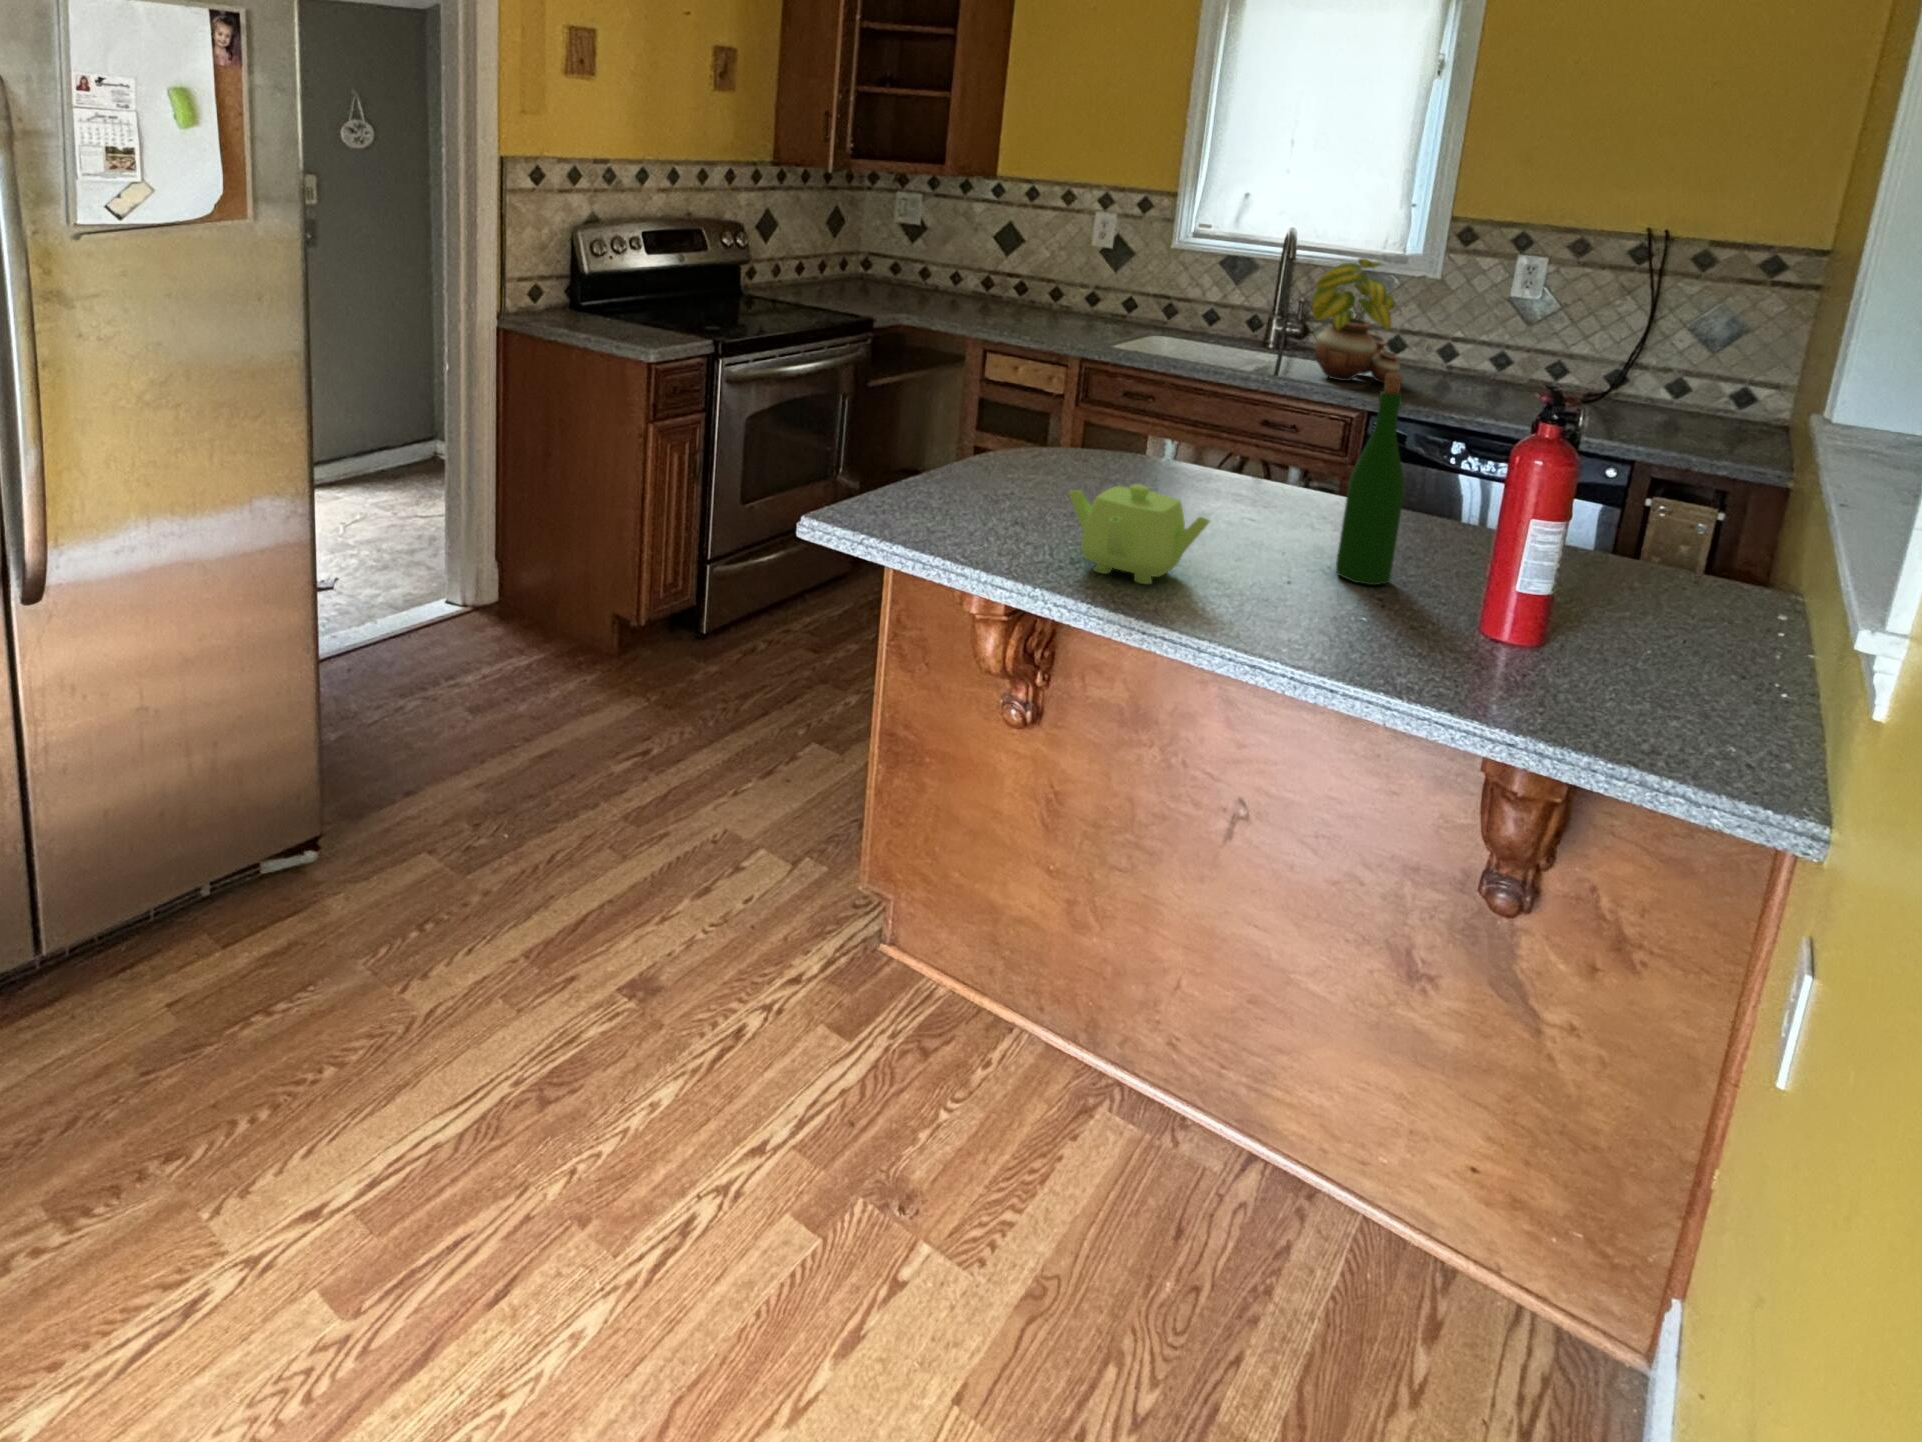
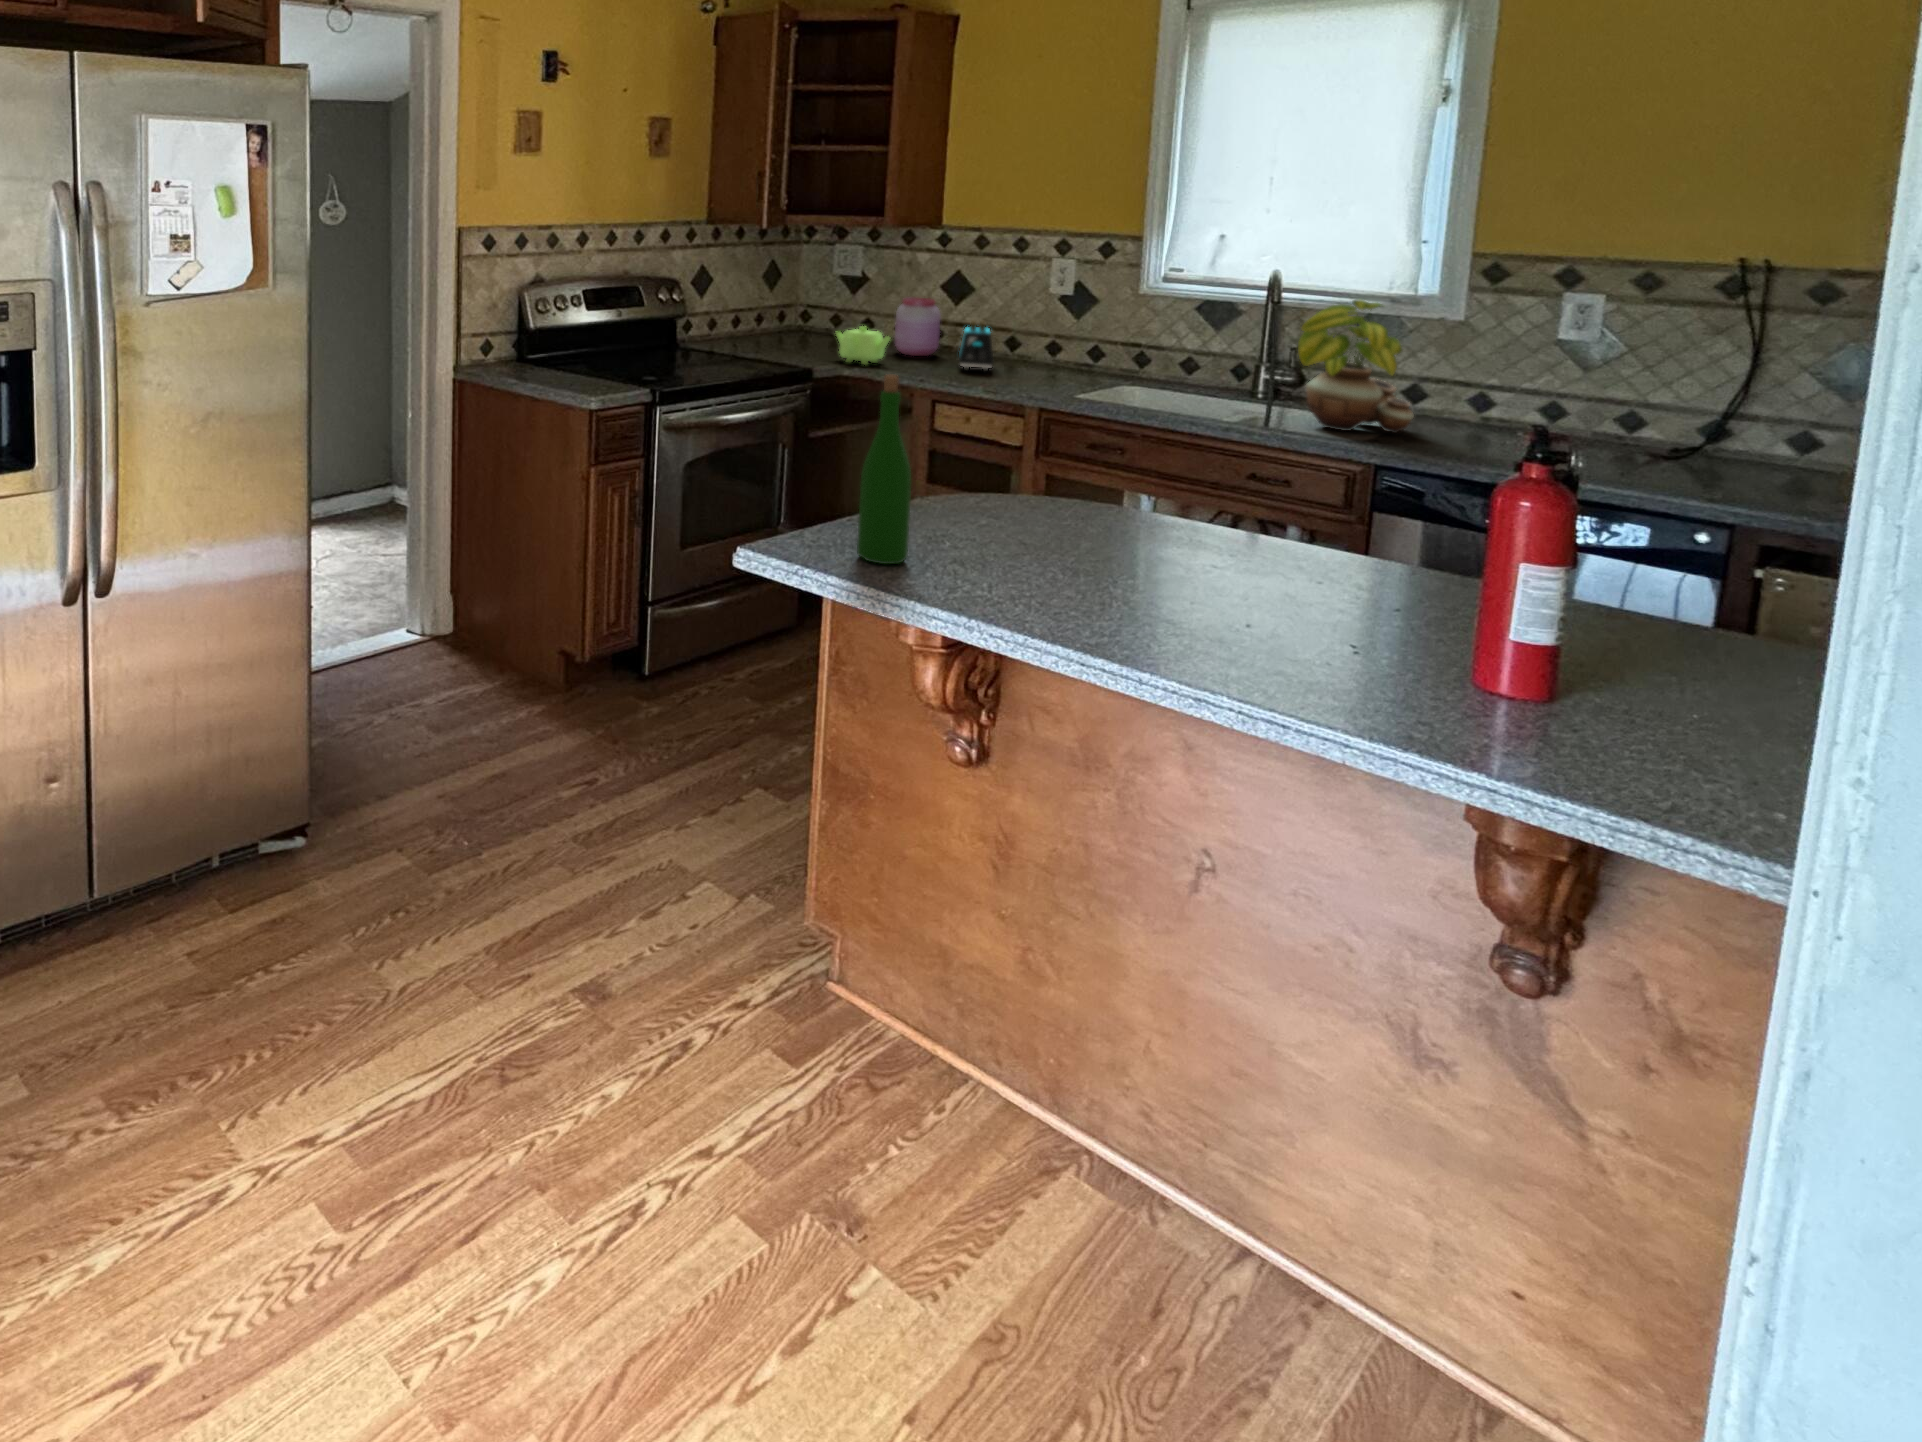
jar: none [950,246,994,305] -> present [895,298,940,356]
toaster: none [1011,270,1043,323] -> present [959,320,993,372]
wine bottle: present [1336,373,1404,585] -> present [857,374,911,564]
teapot: present [1069,484,1210,584] -> present [836,326,890,364]

